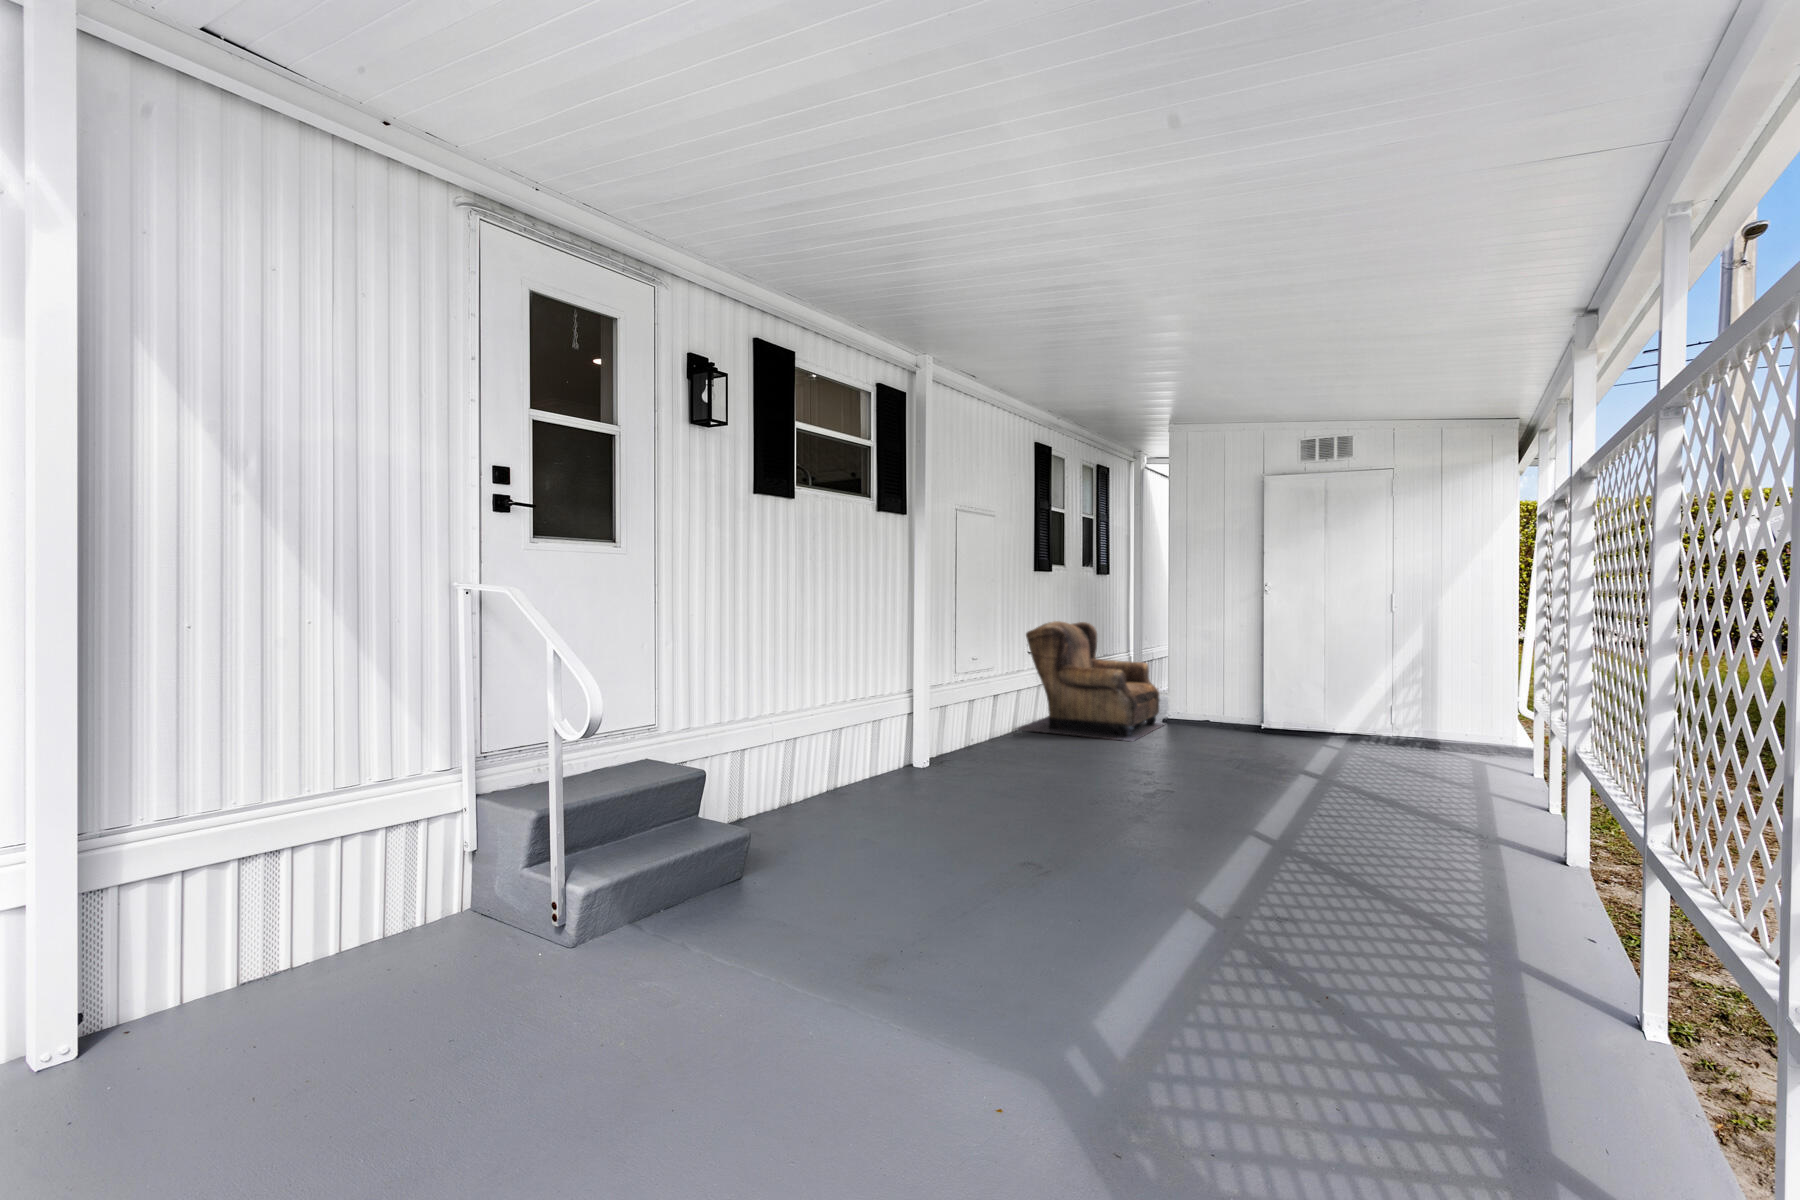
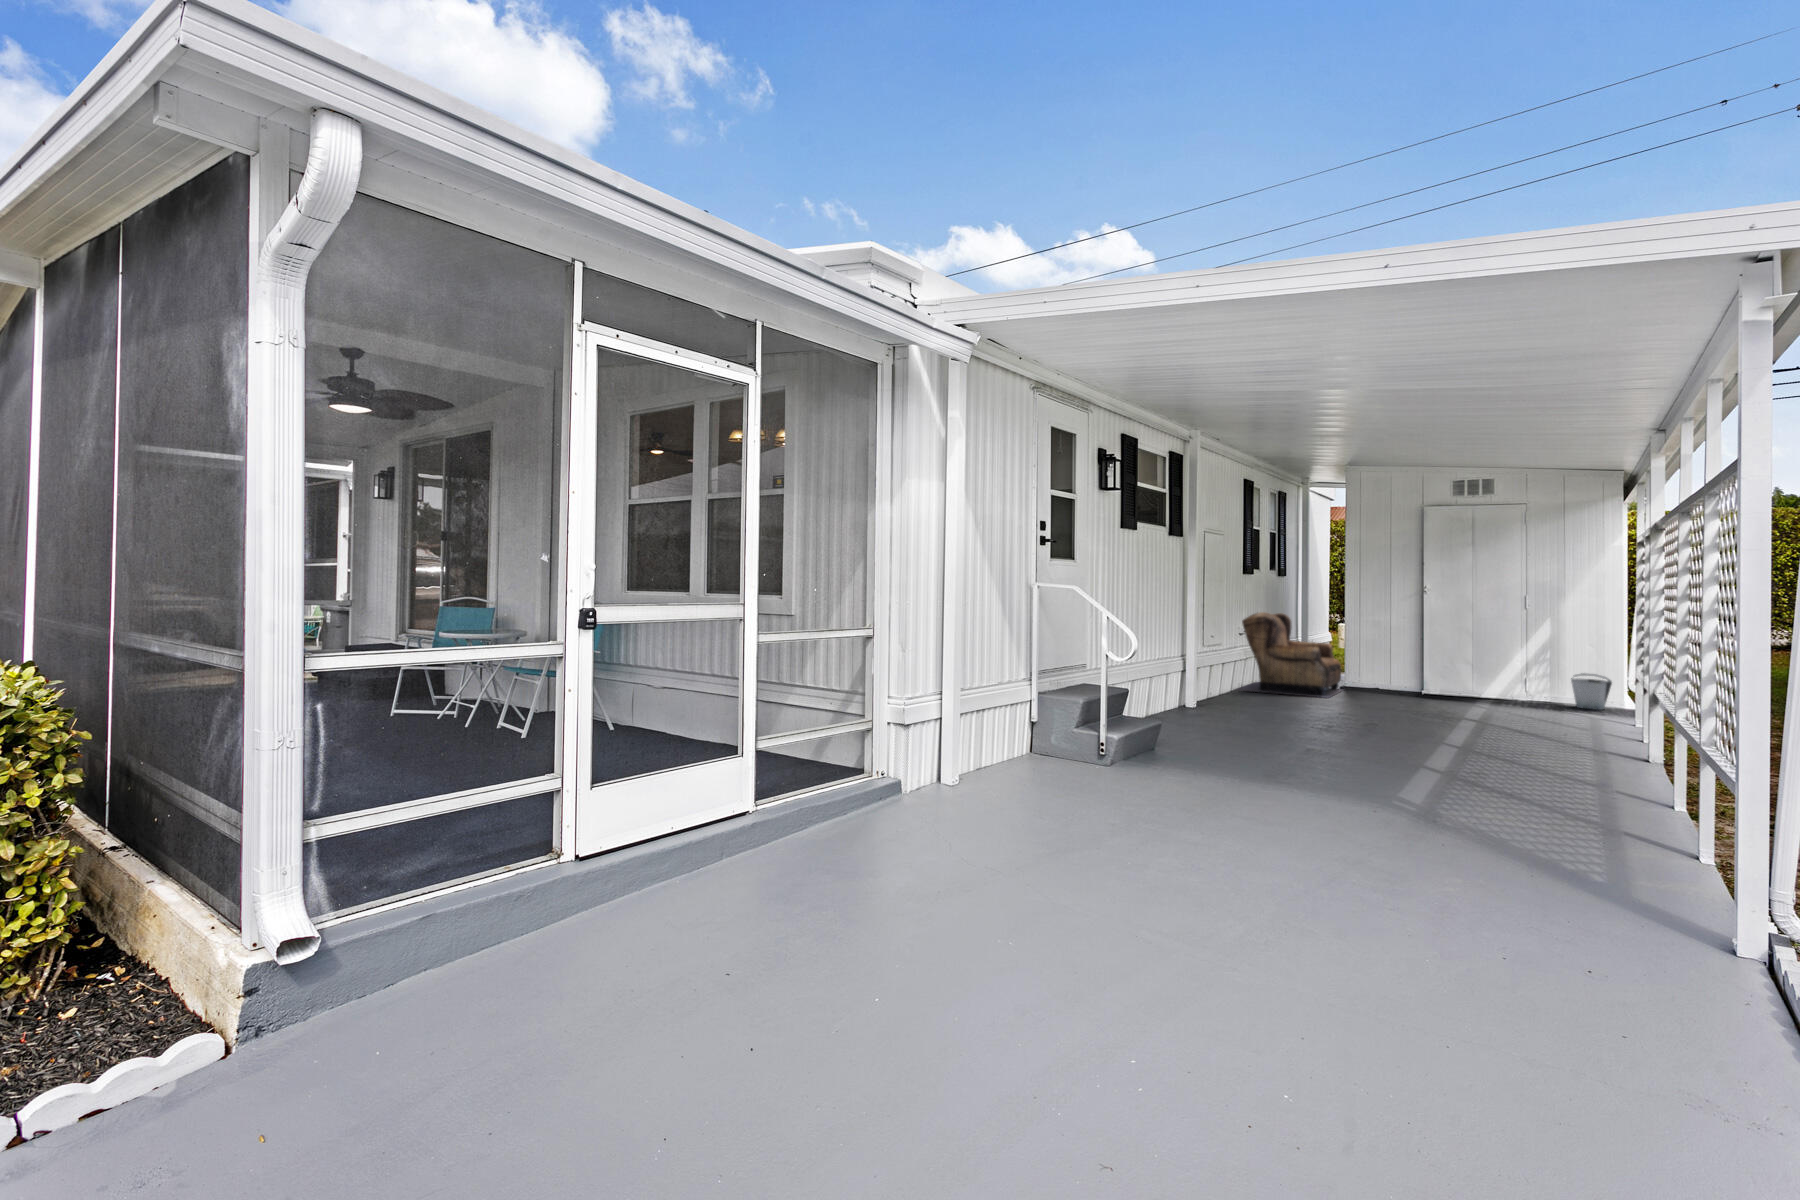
bucket: none [1451,702,1505,754] -> present [1571,673,1612,710]

